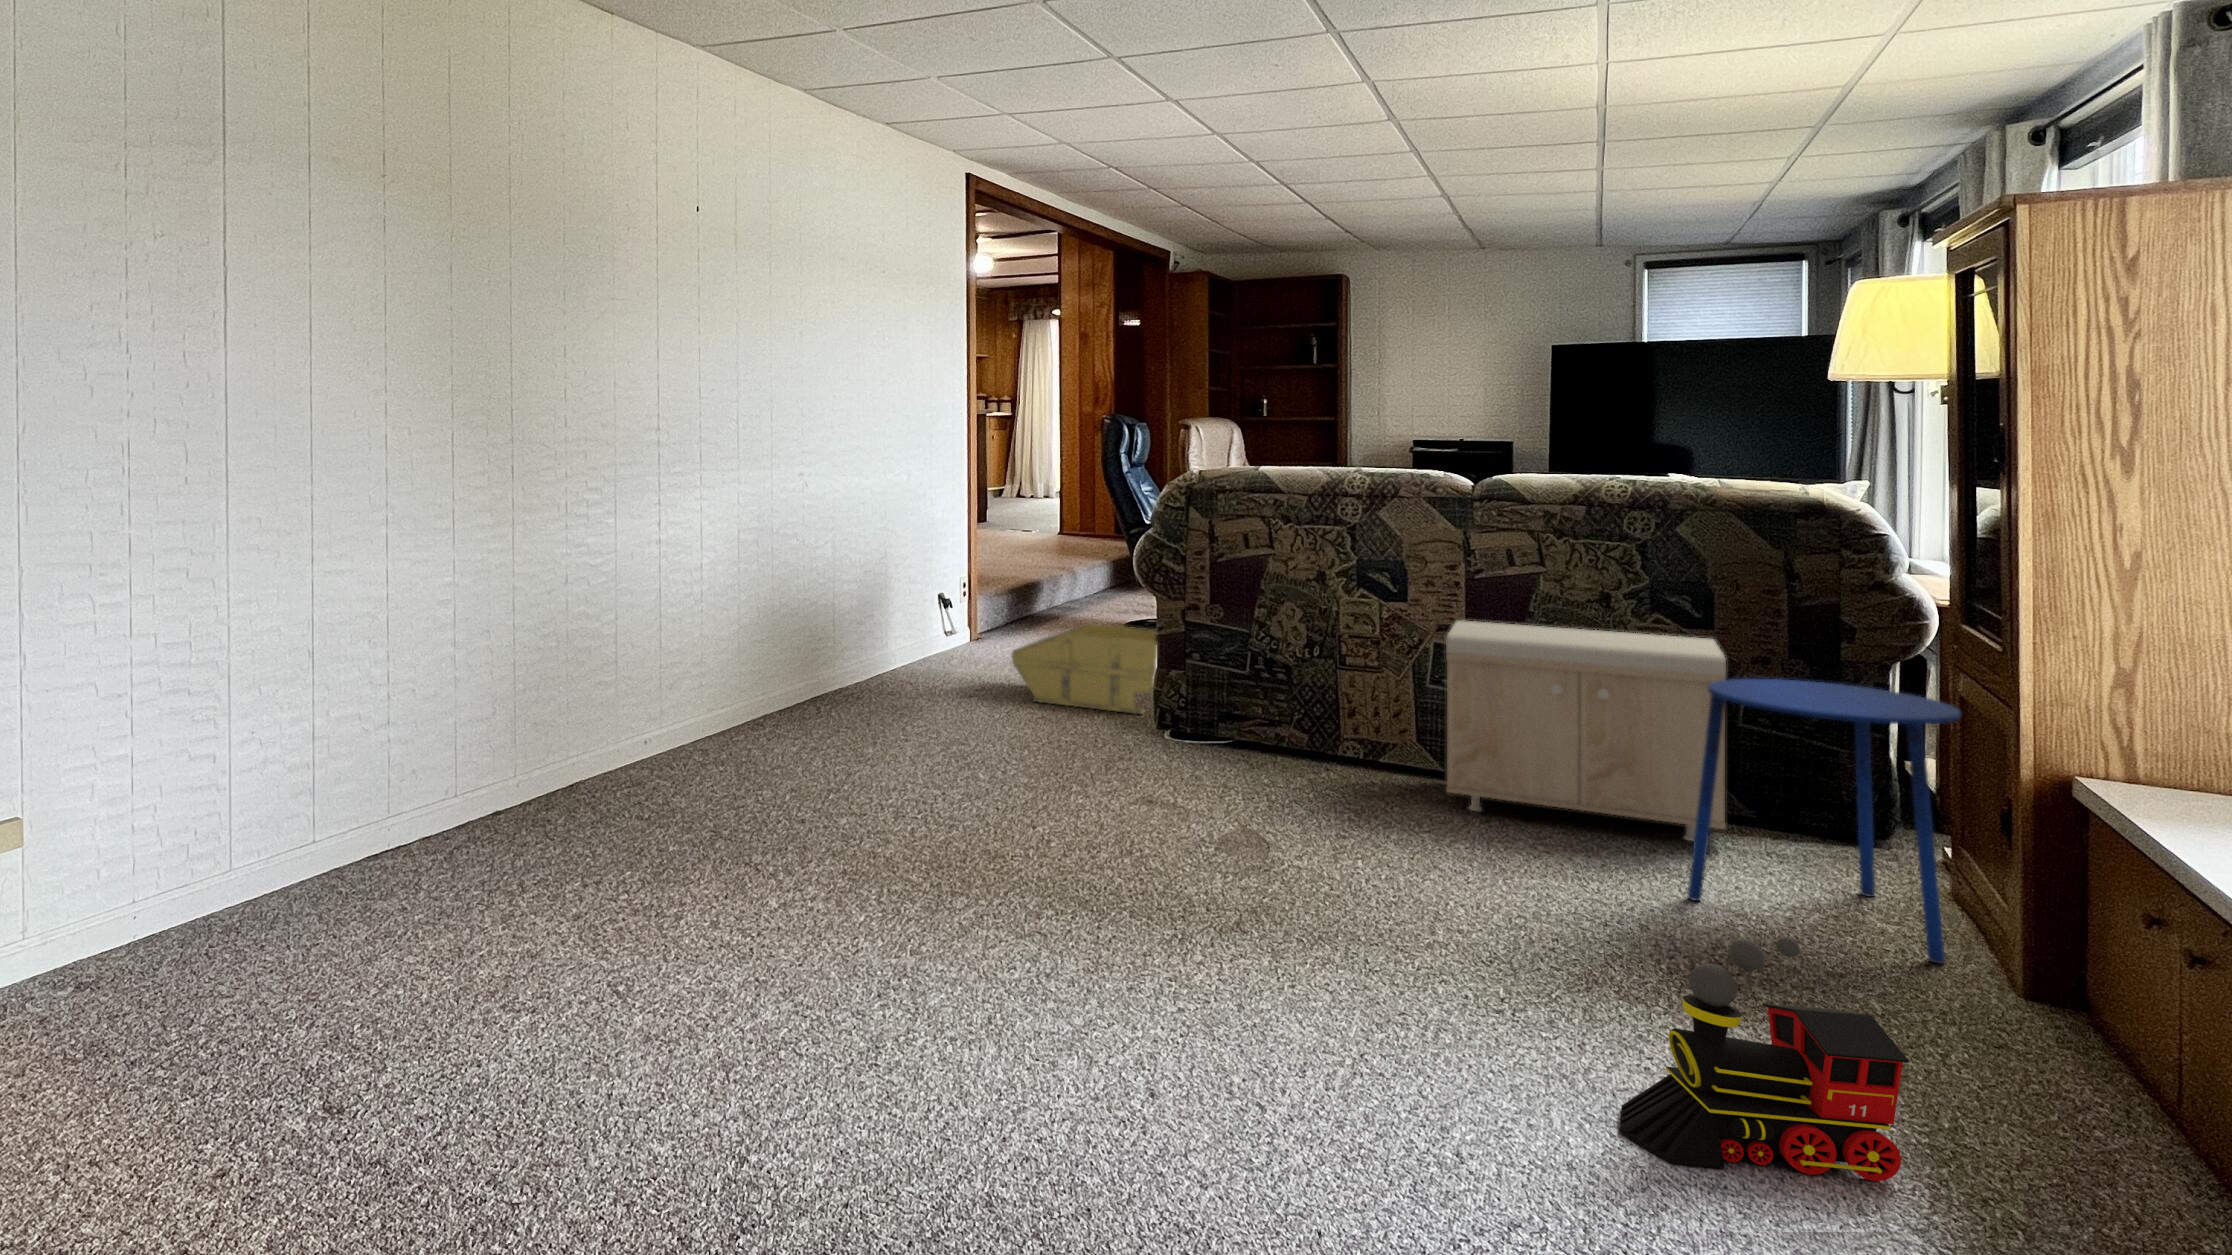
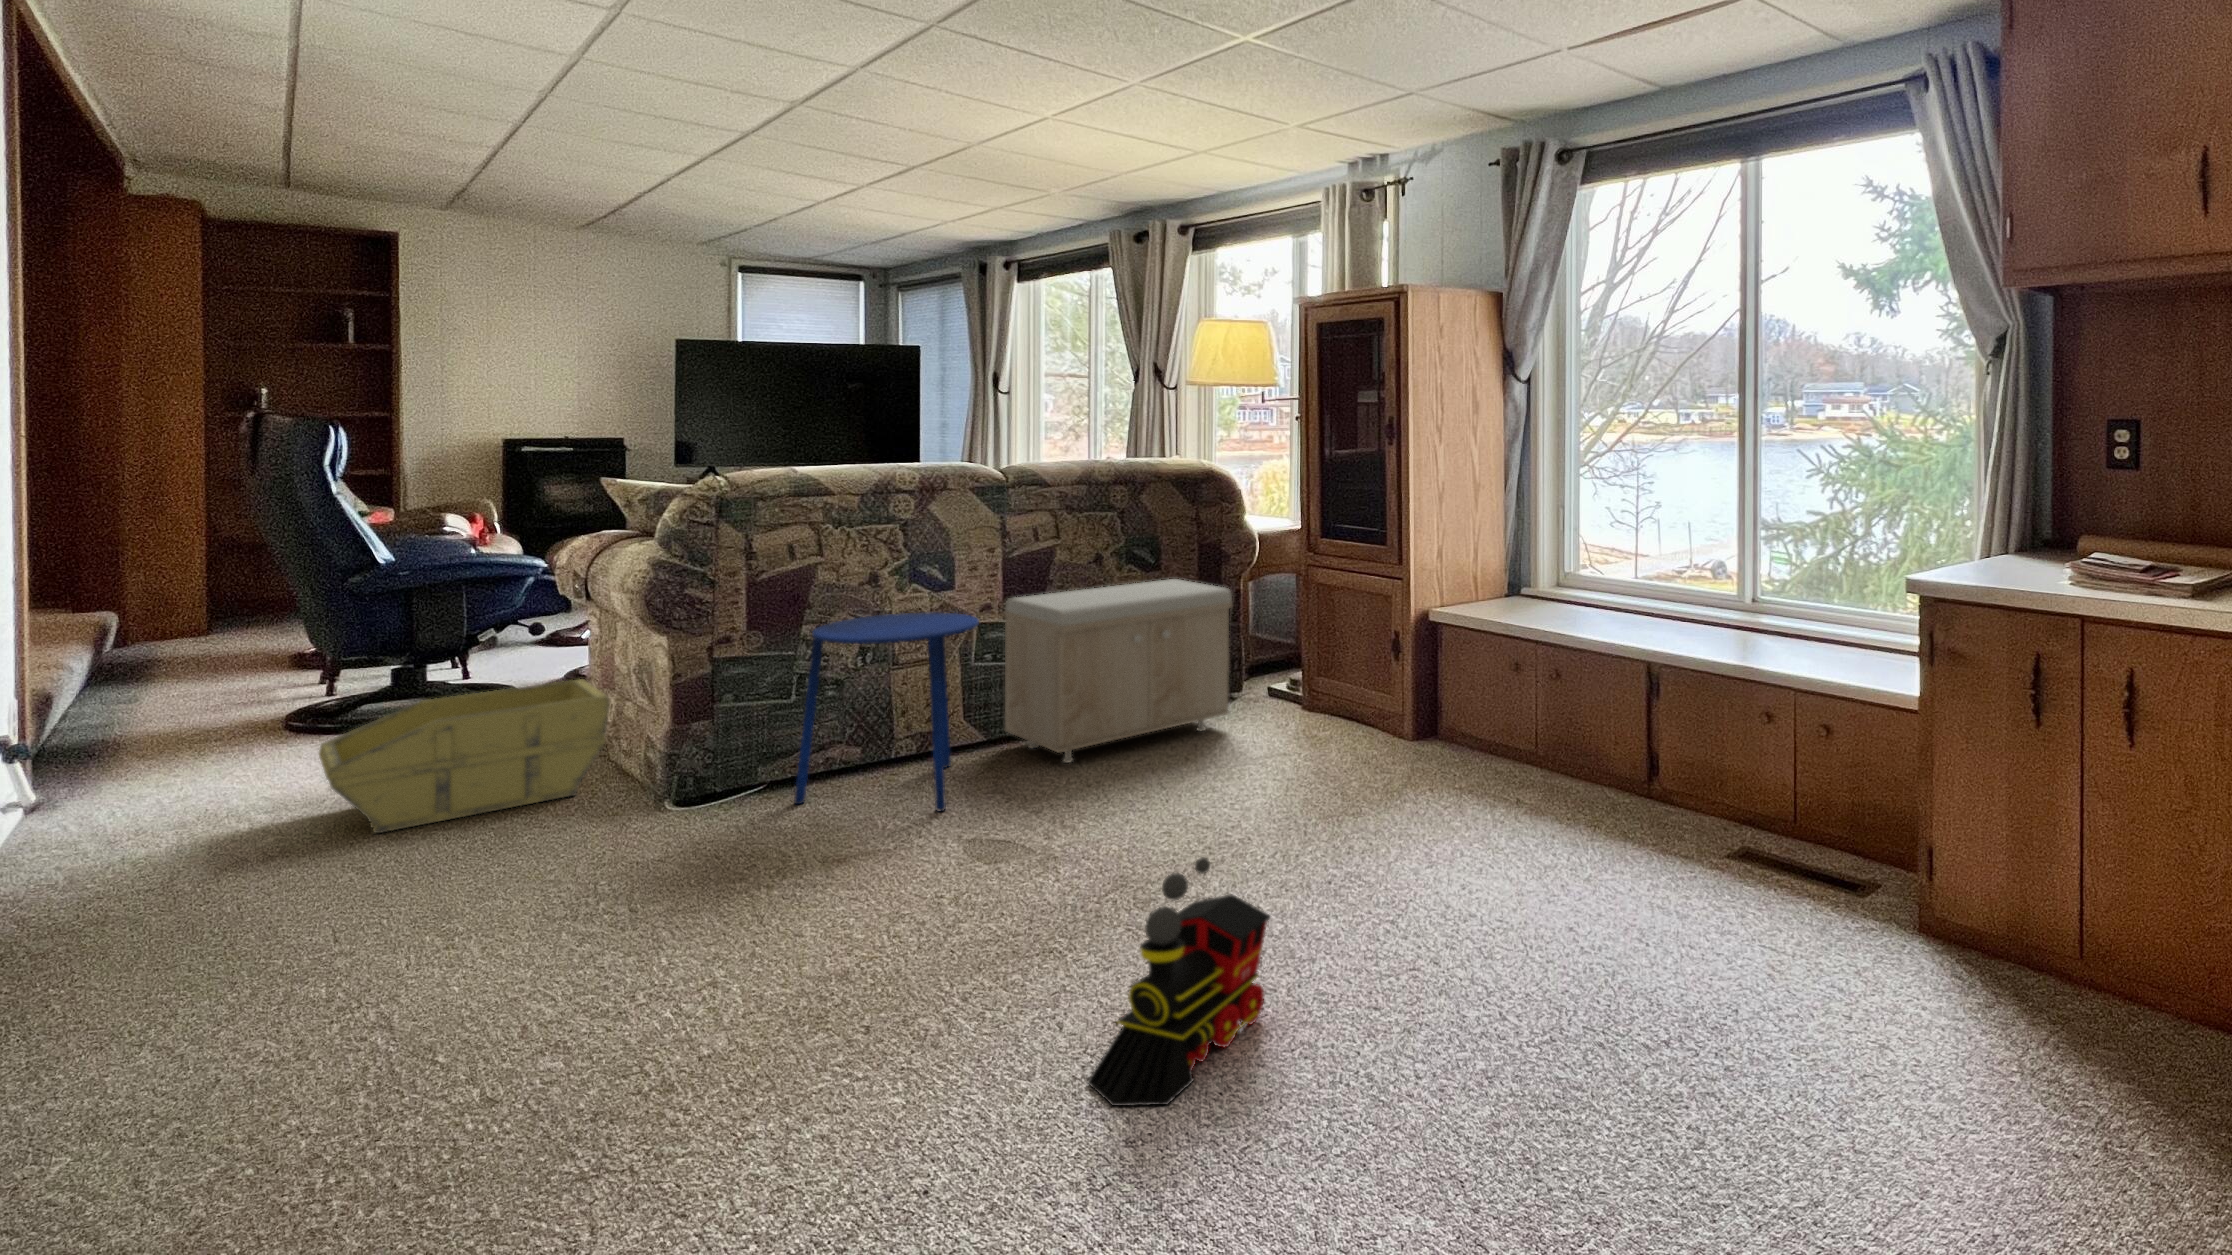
side table: present [1688,679,1961,964] -> present [794,612,979,811]
toy train: present [1619,937,1909,1181] -> present [1088,857,1270,1106]

